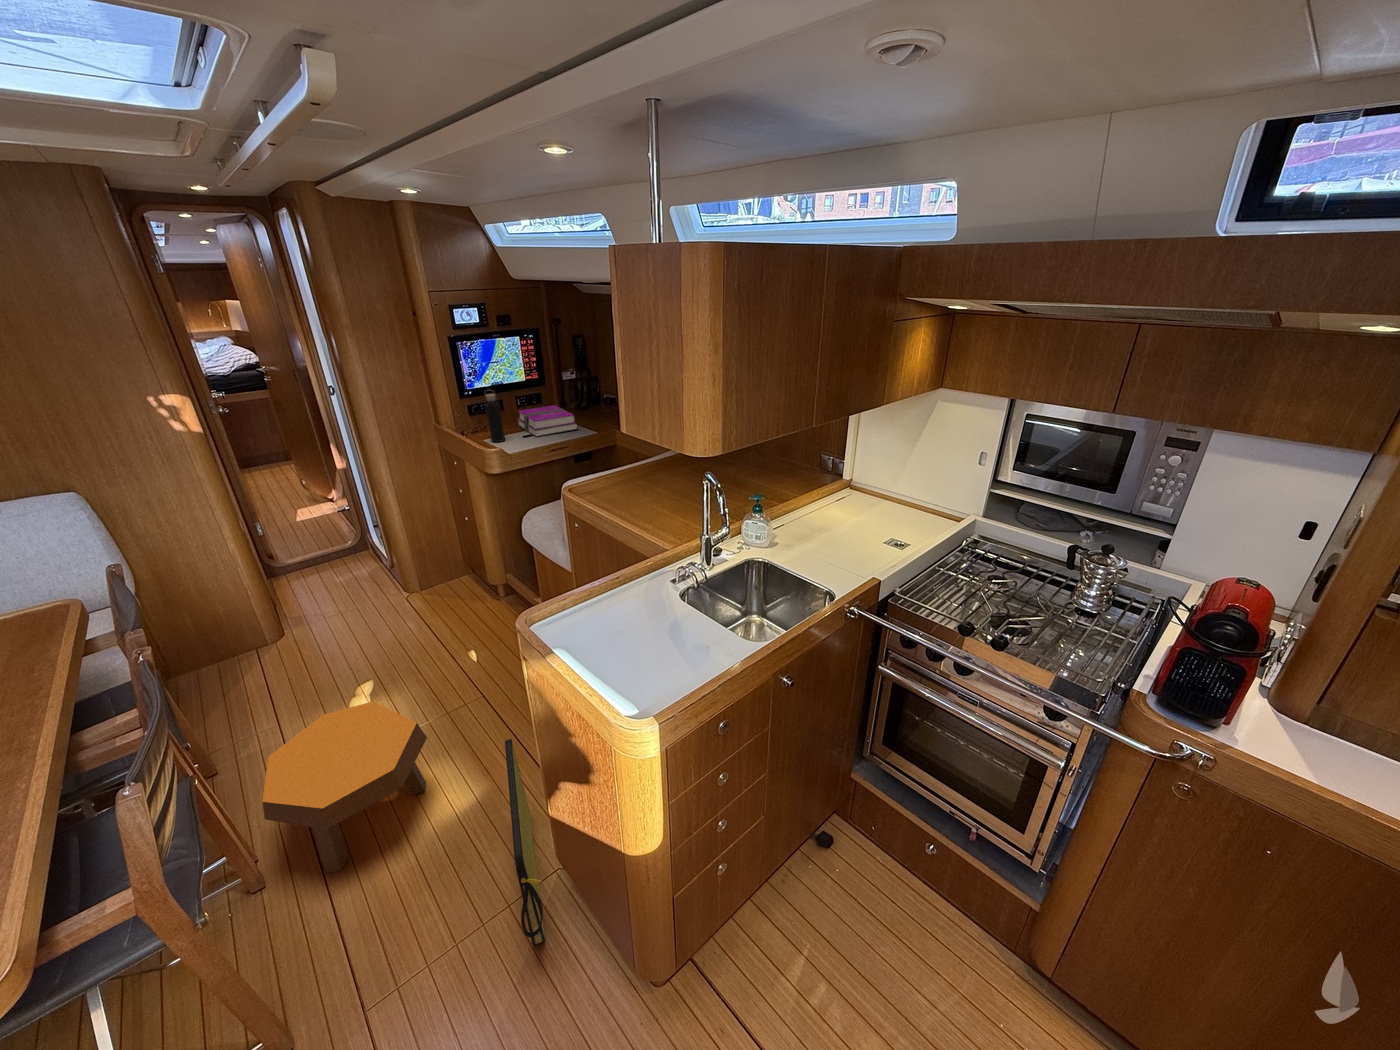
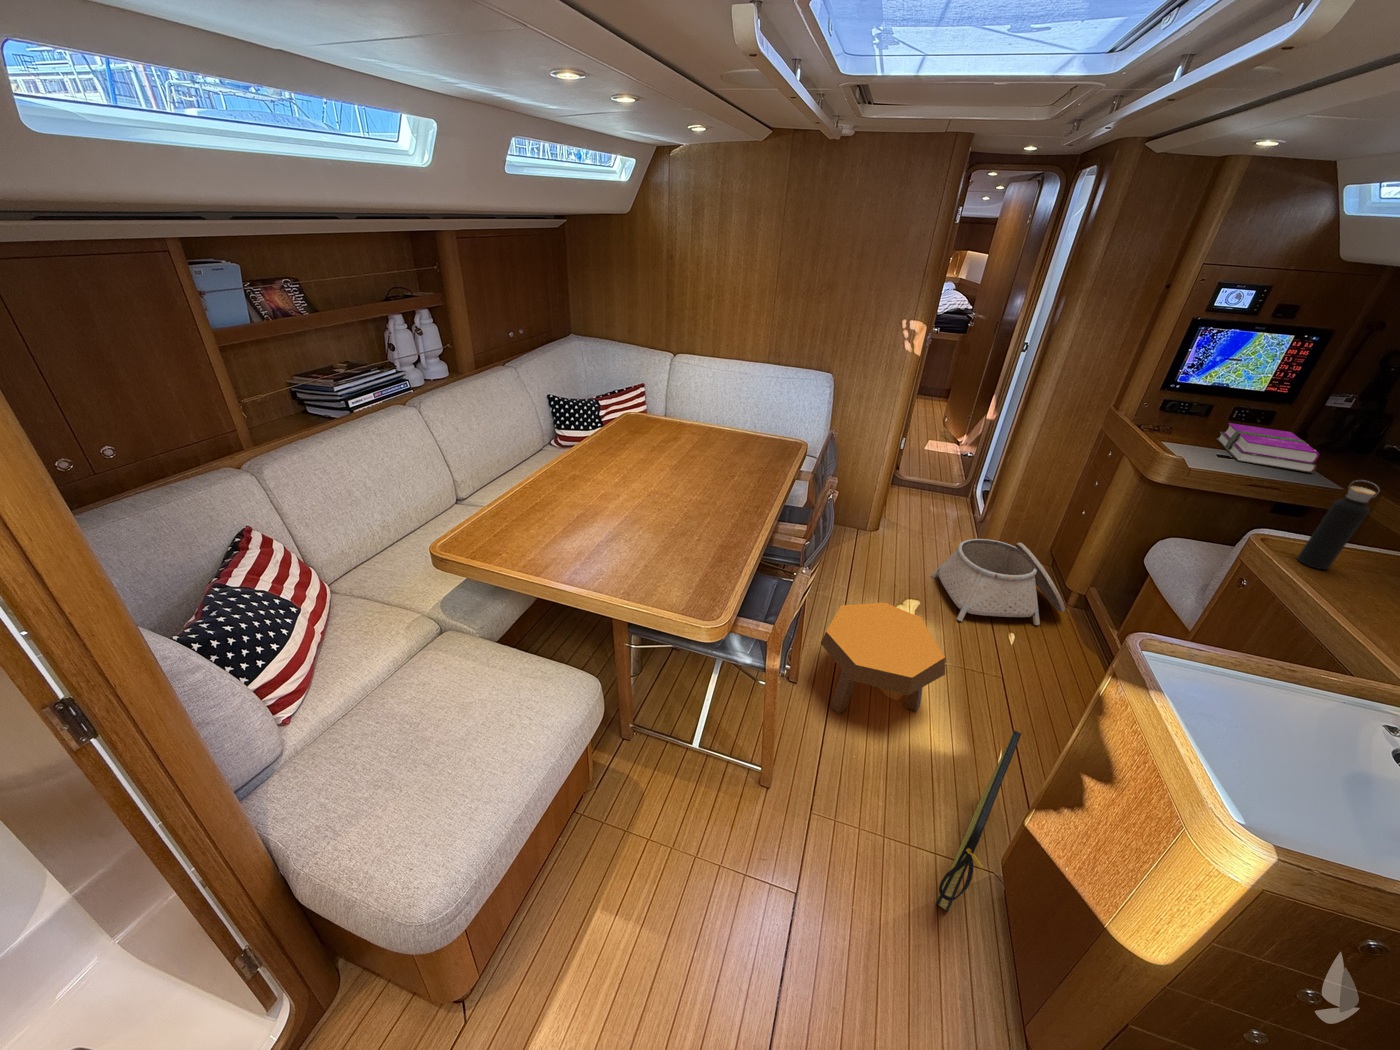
water bottle: present [485,394,505,442] -> present [1297,481,1379,569]
basket: none [370,570,500,673] -> present [931,539,1065,625]

